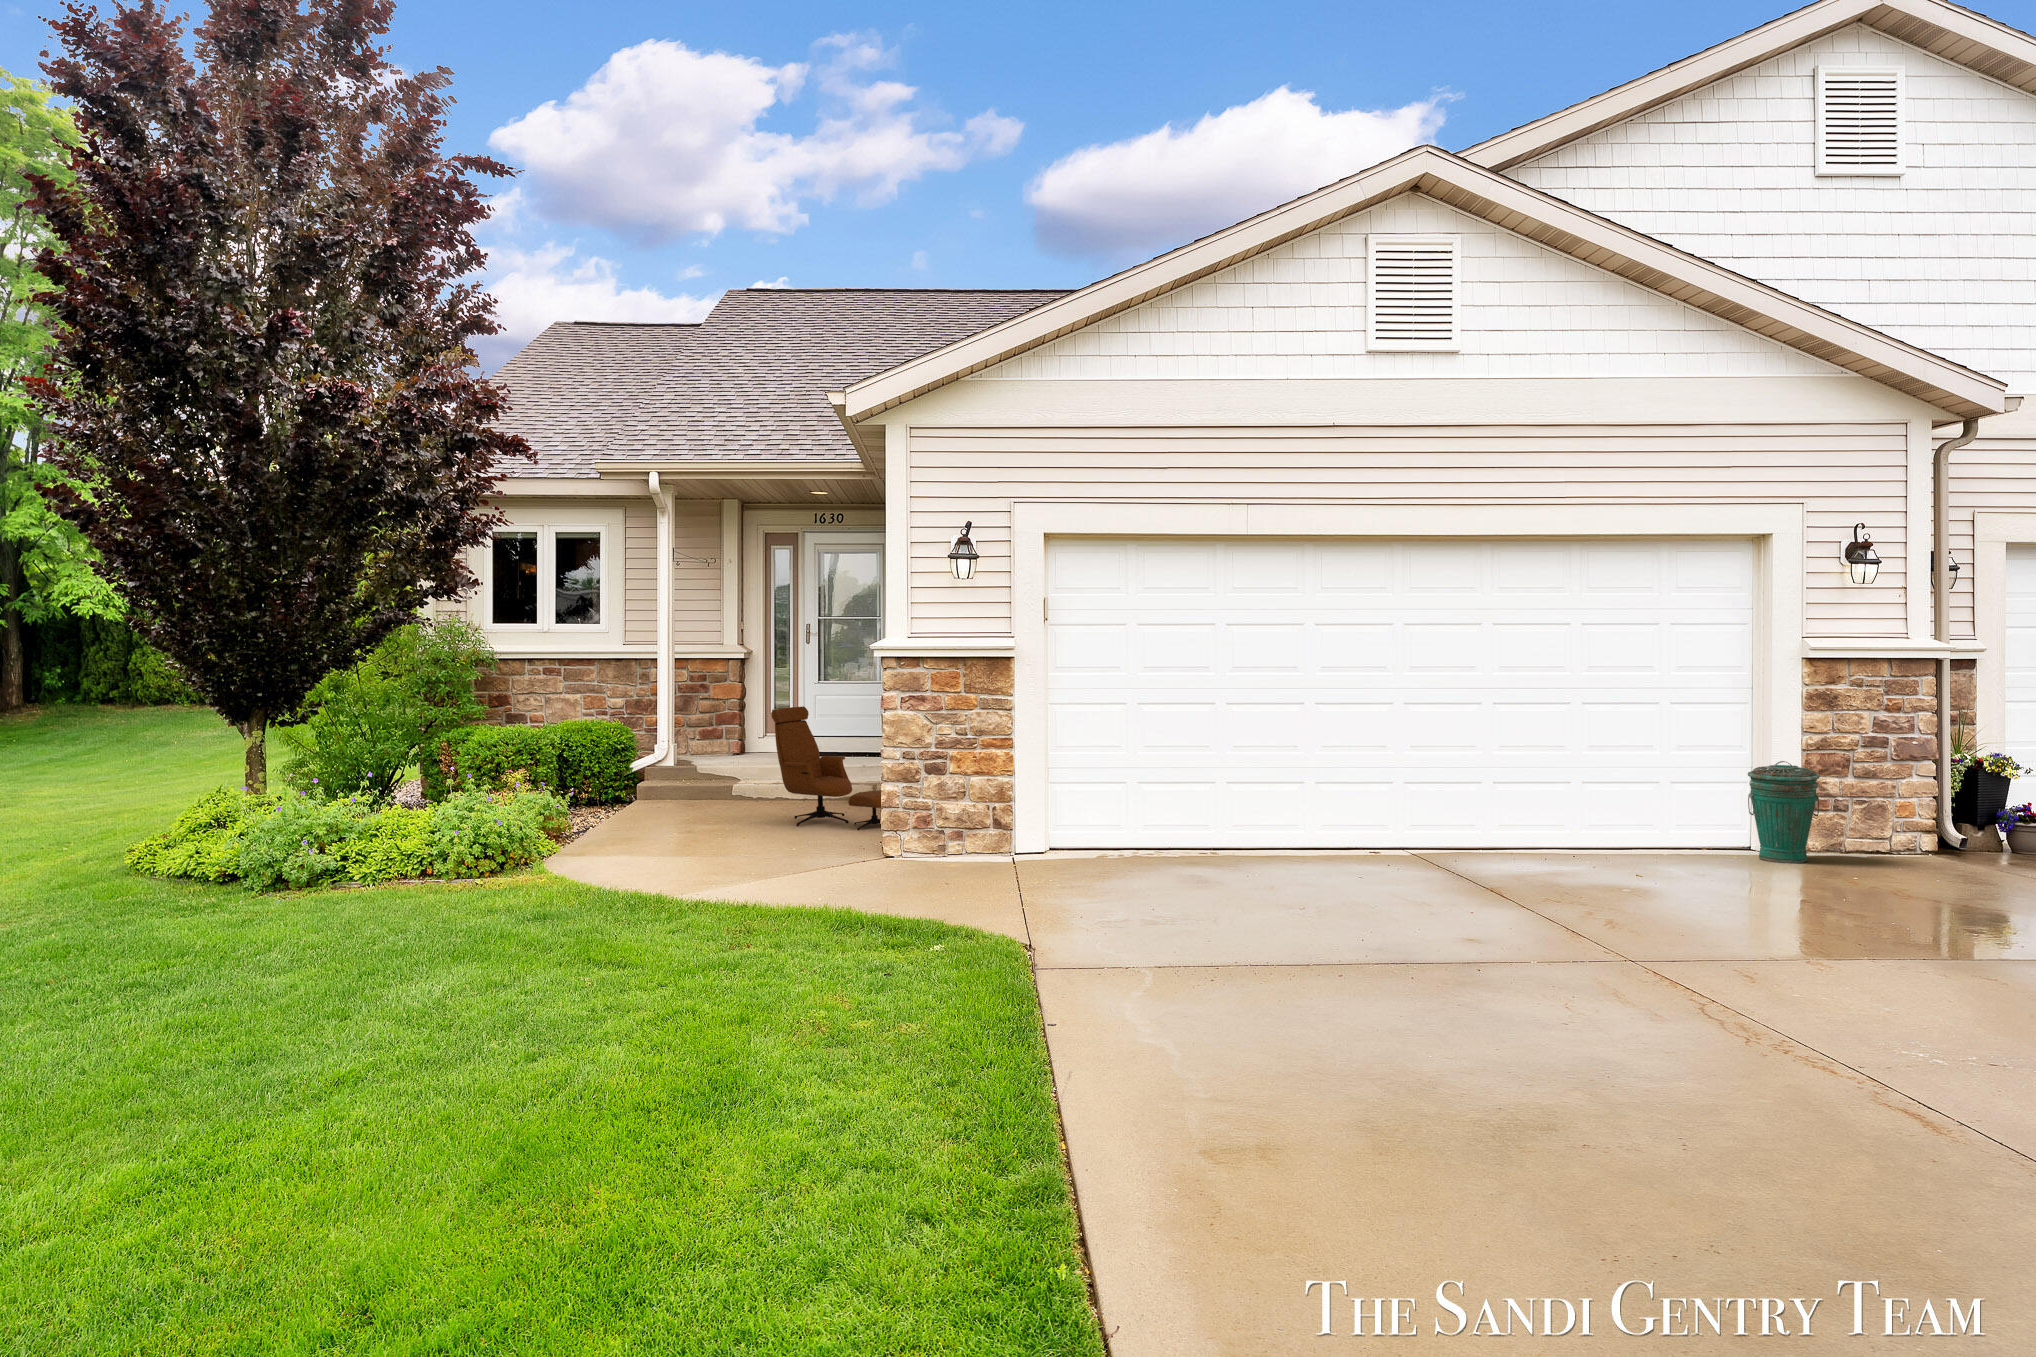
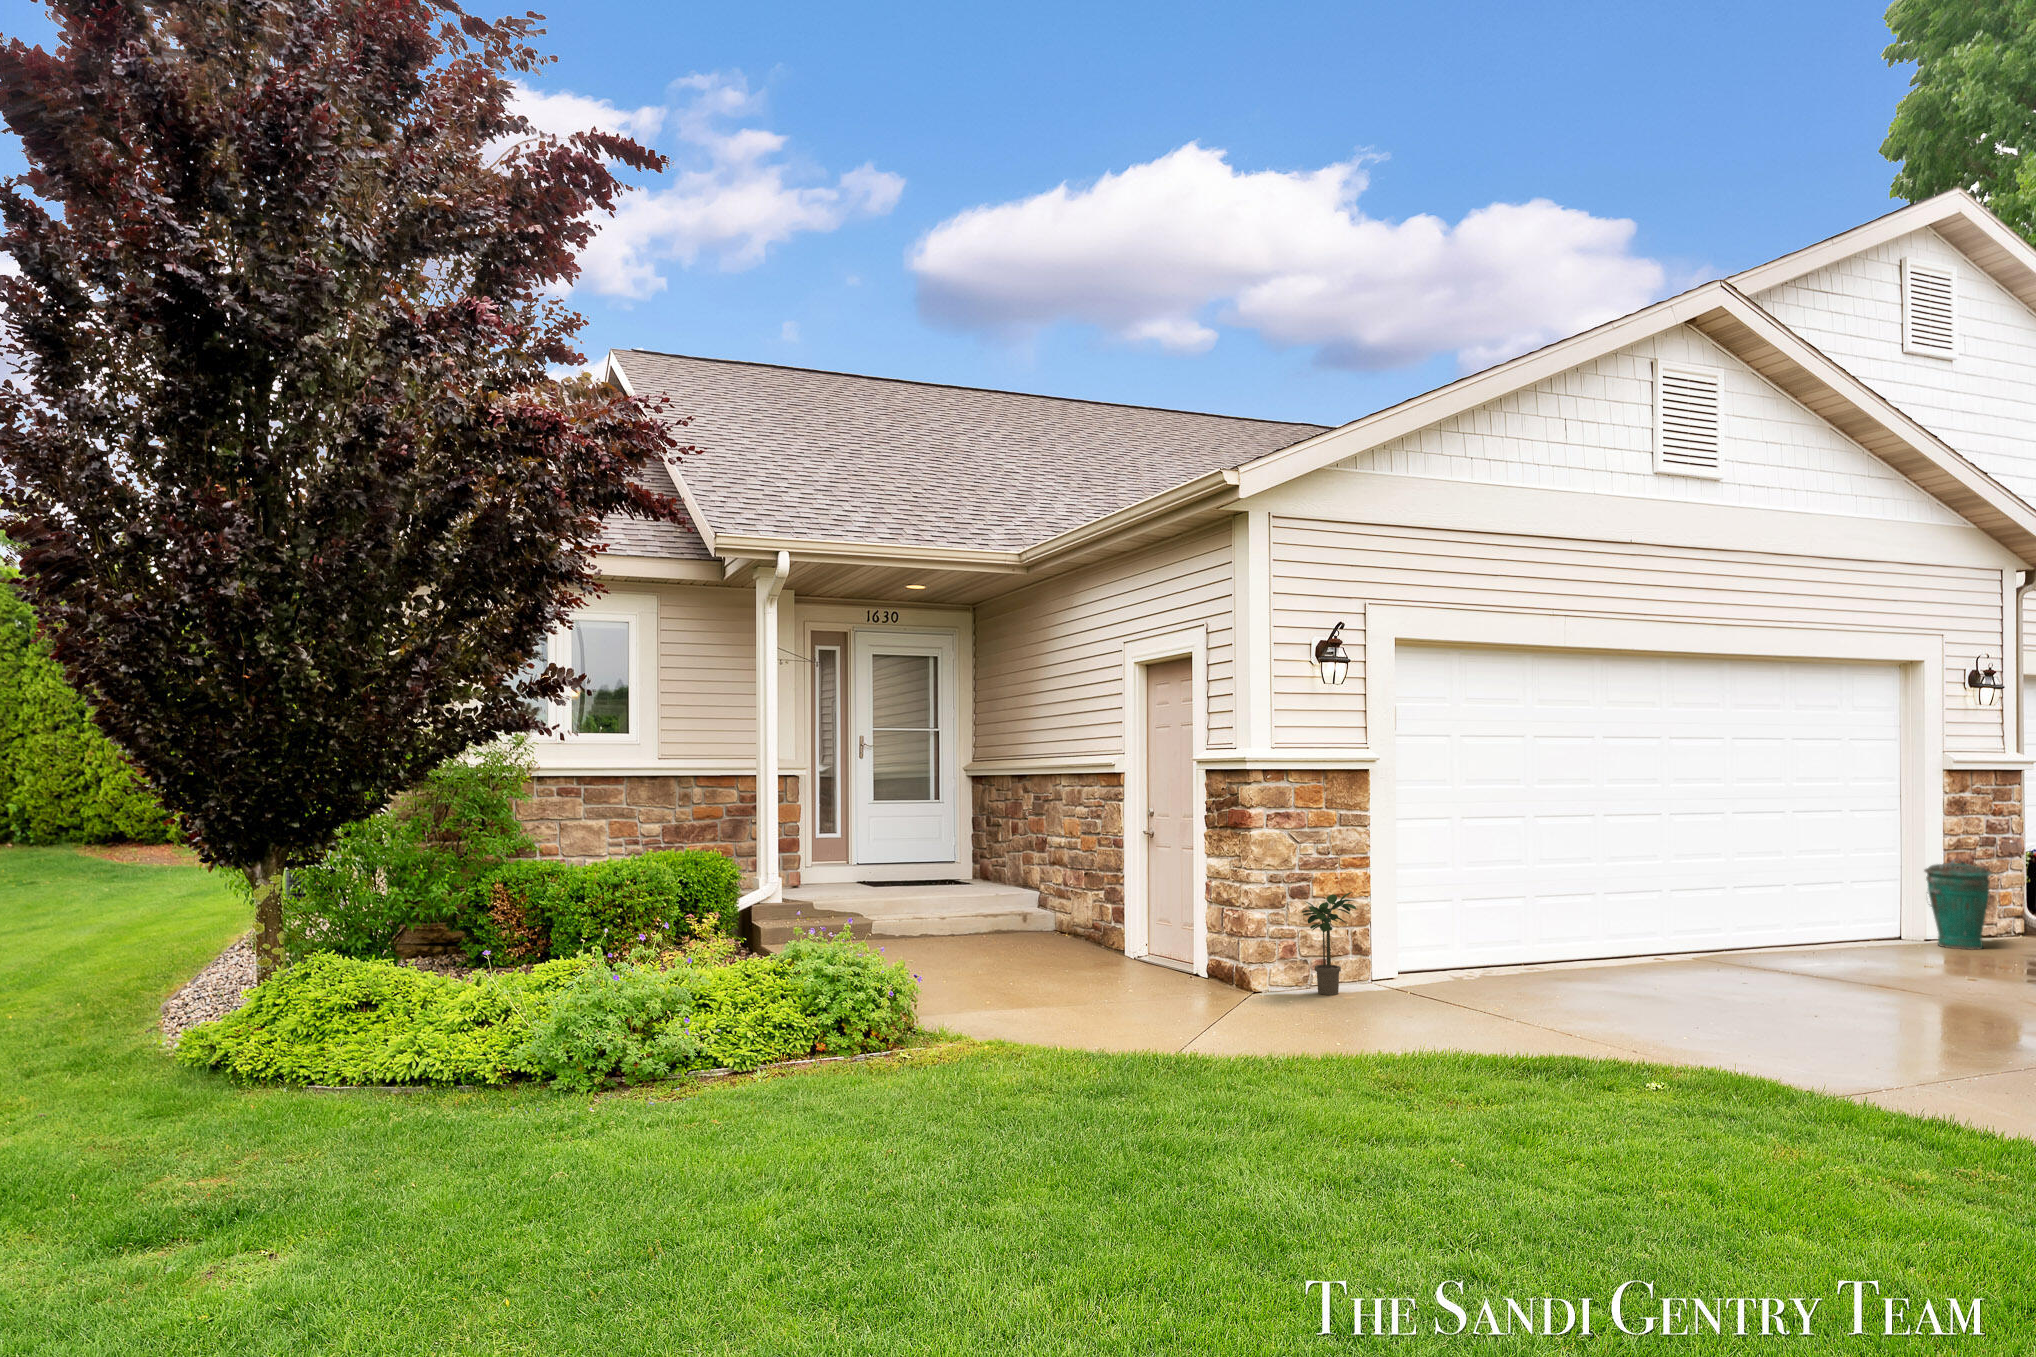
lounge chair: present [772,706,881,830] -> none [992,827,1157,967]
potted plant: none [907,770,968,860] -> present [1302,892,1357,995]

